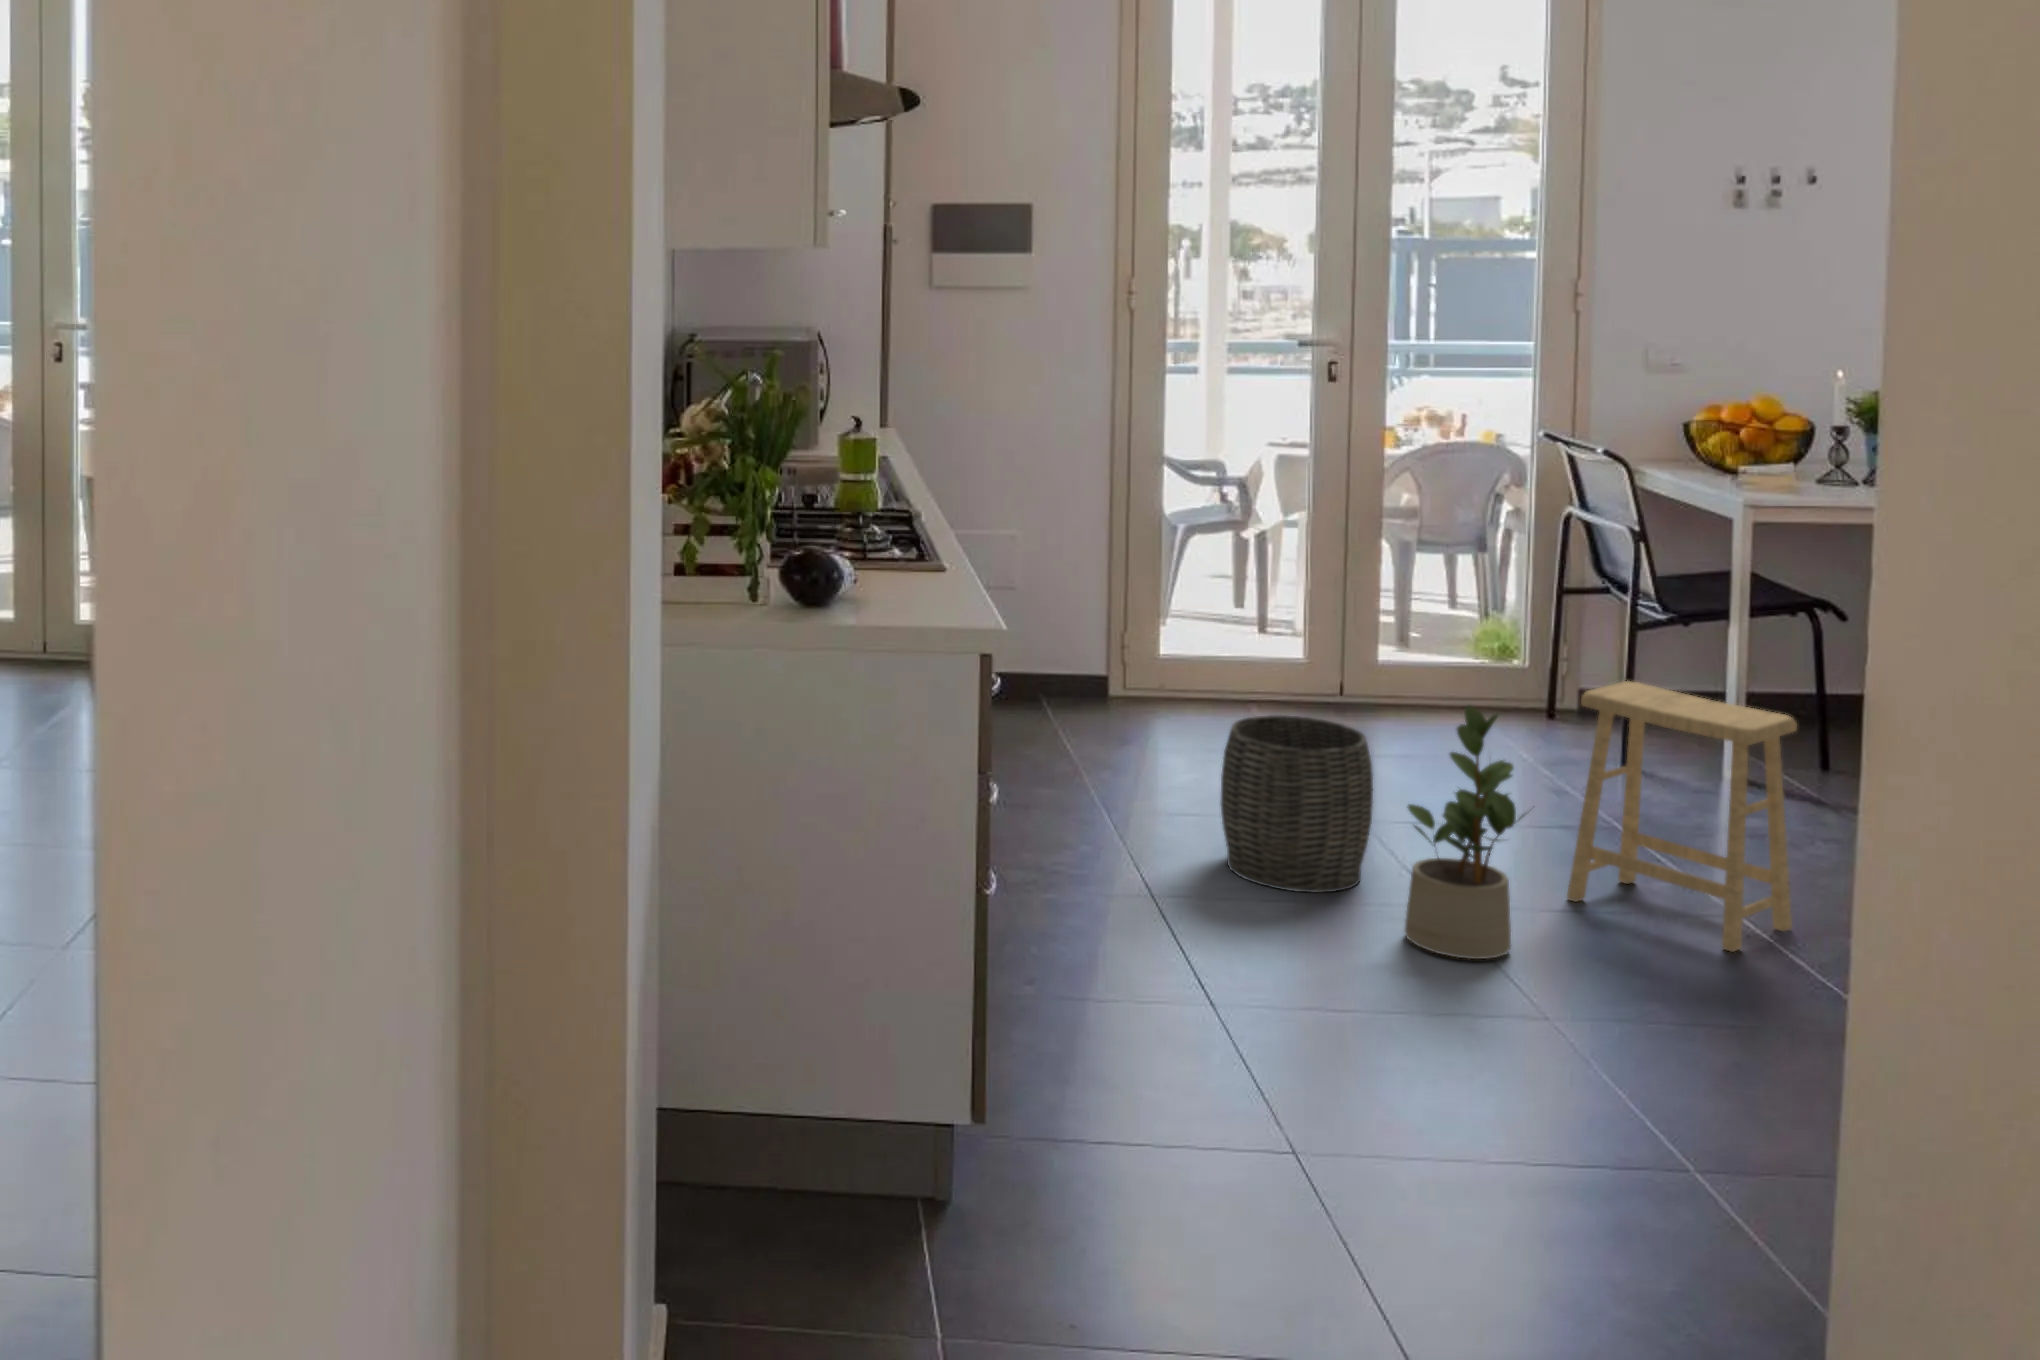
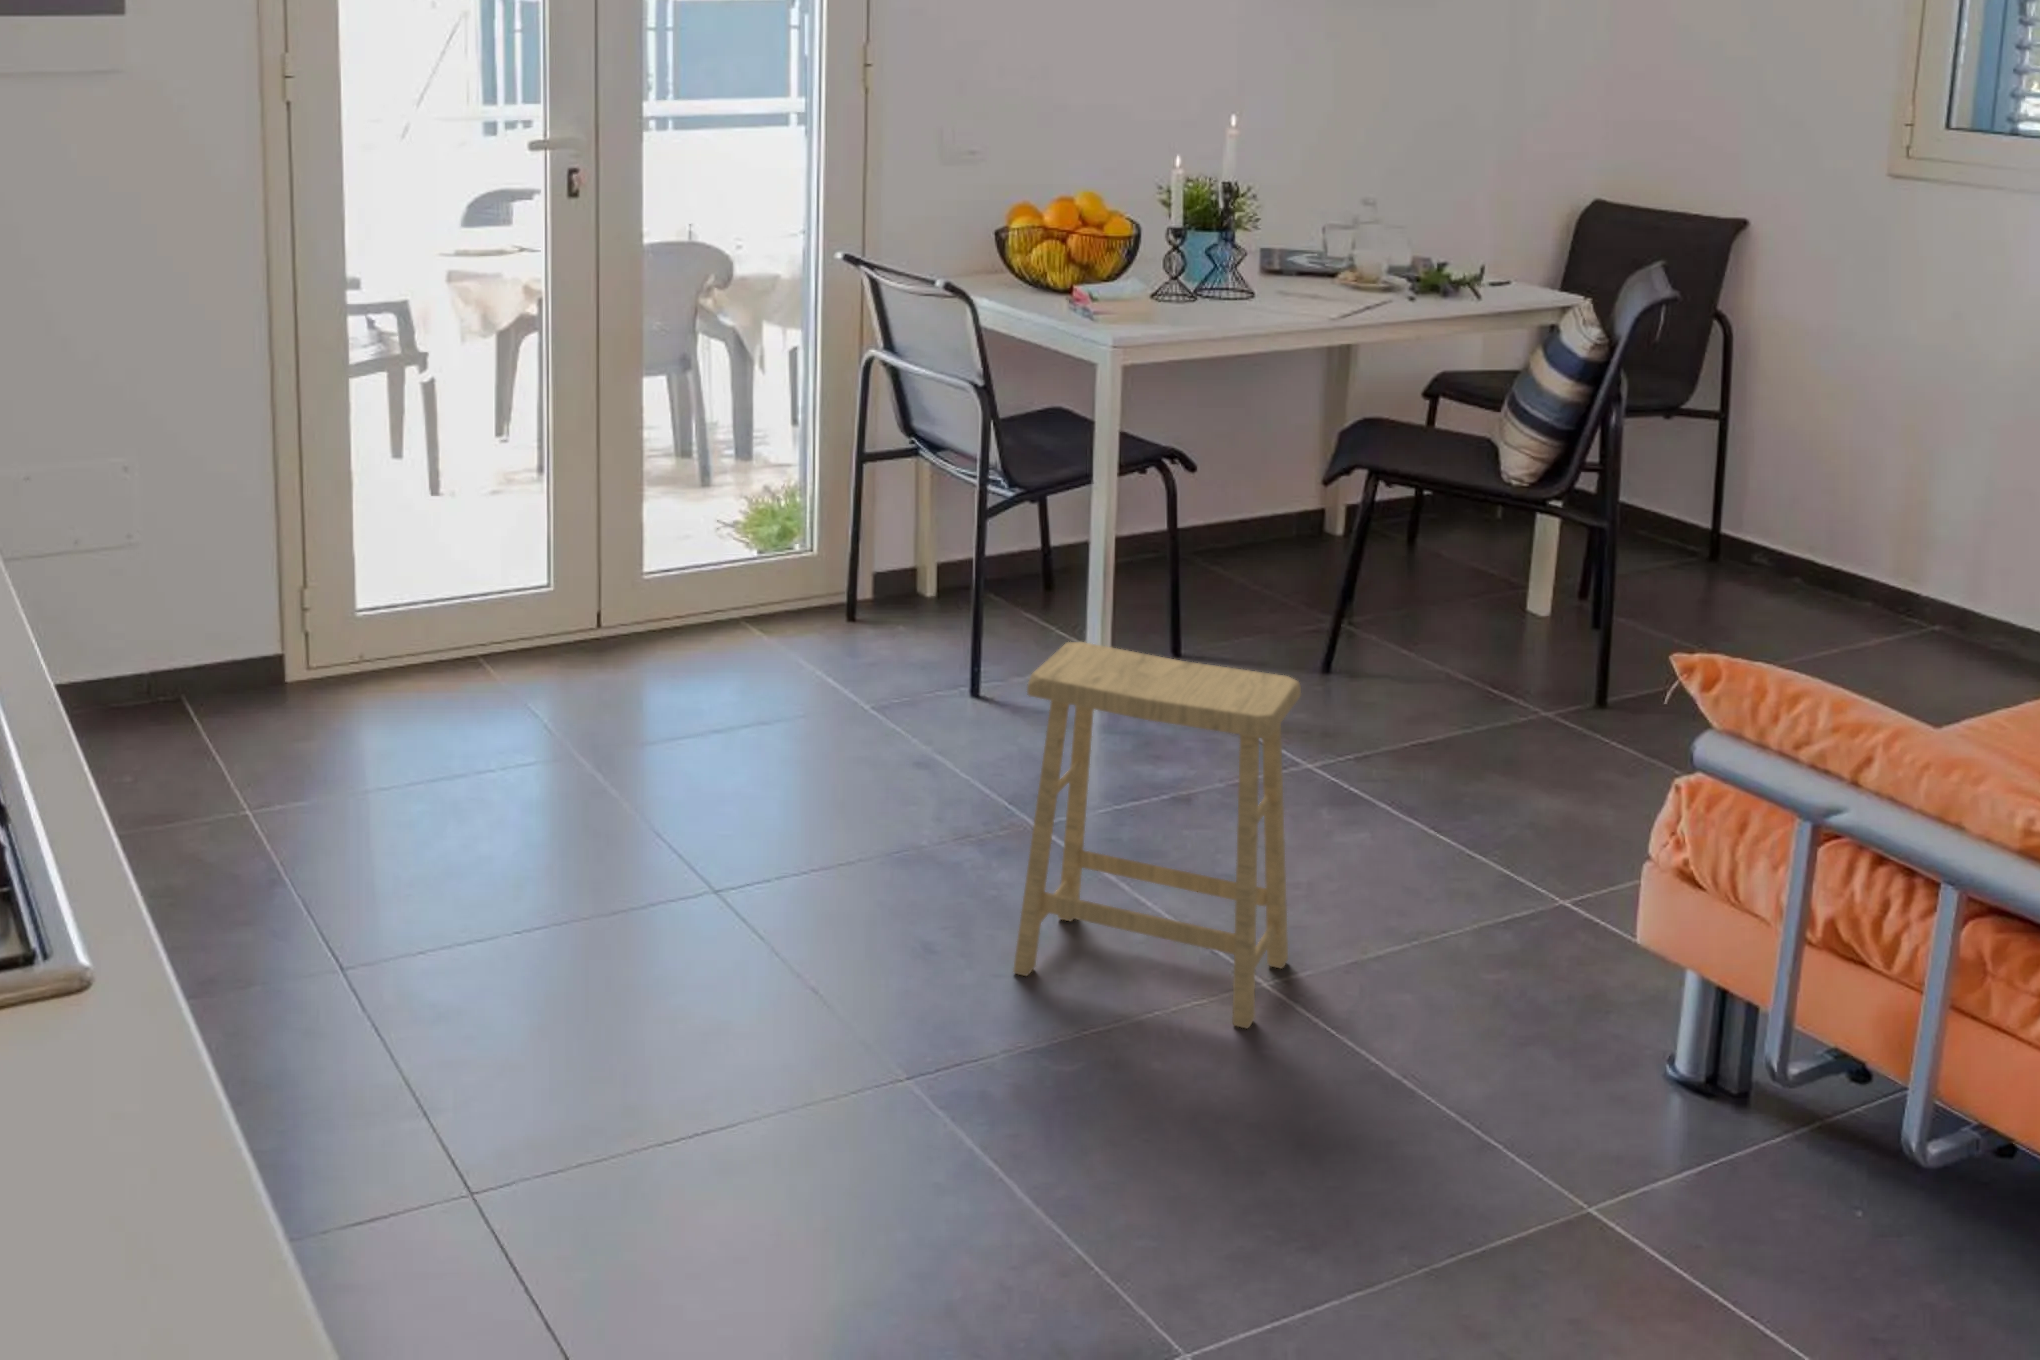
potted plant: present [1404,706,1531,959] -> none [836,756,1033,1155]
woven basket: present [1220,715,1373,893] -> none [527,760,755,1059]

